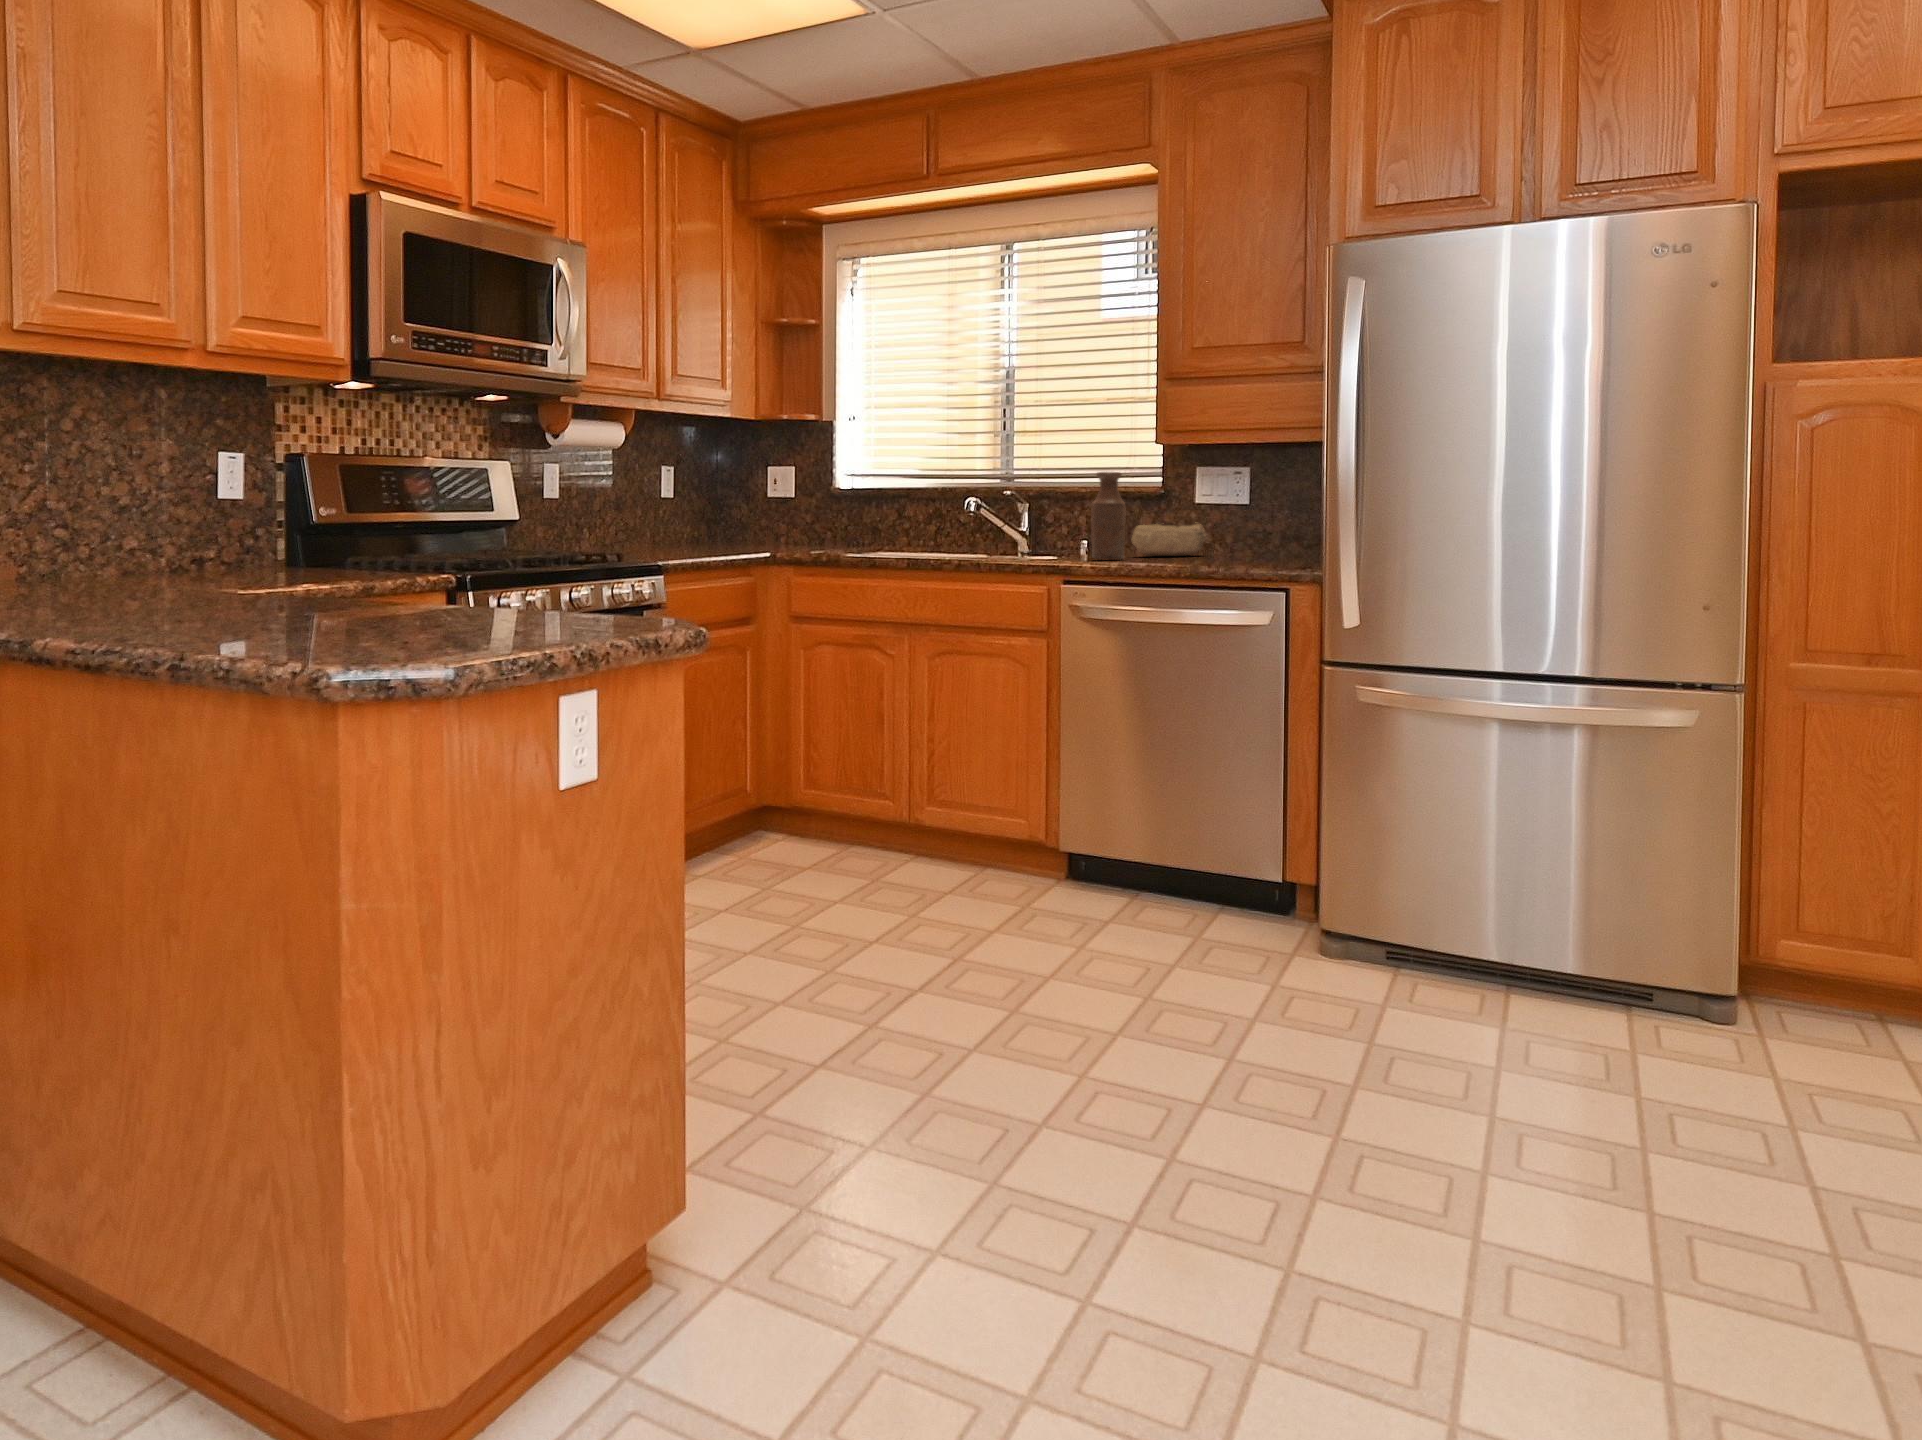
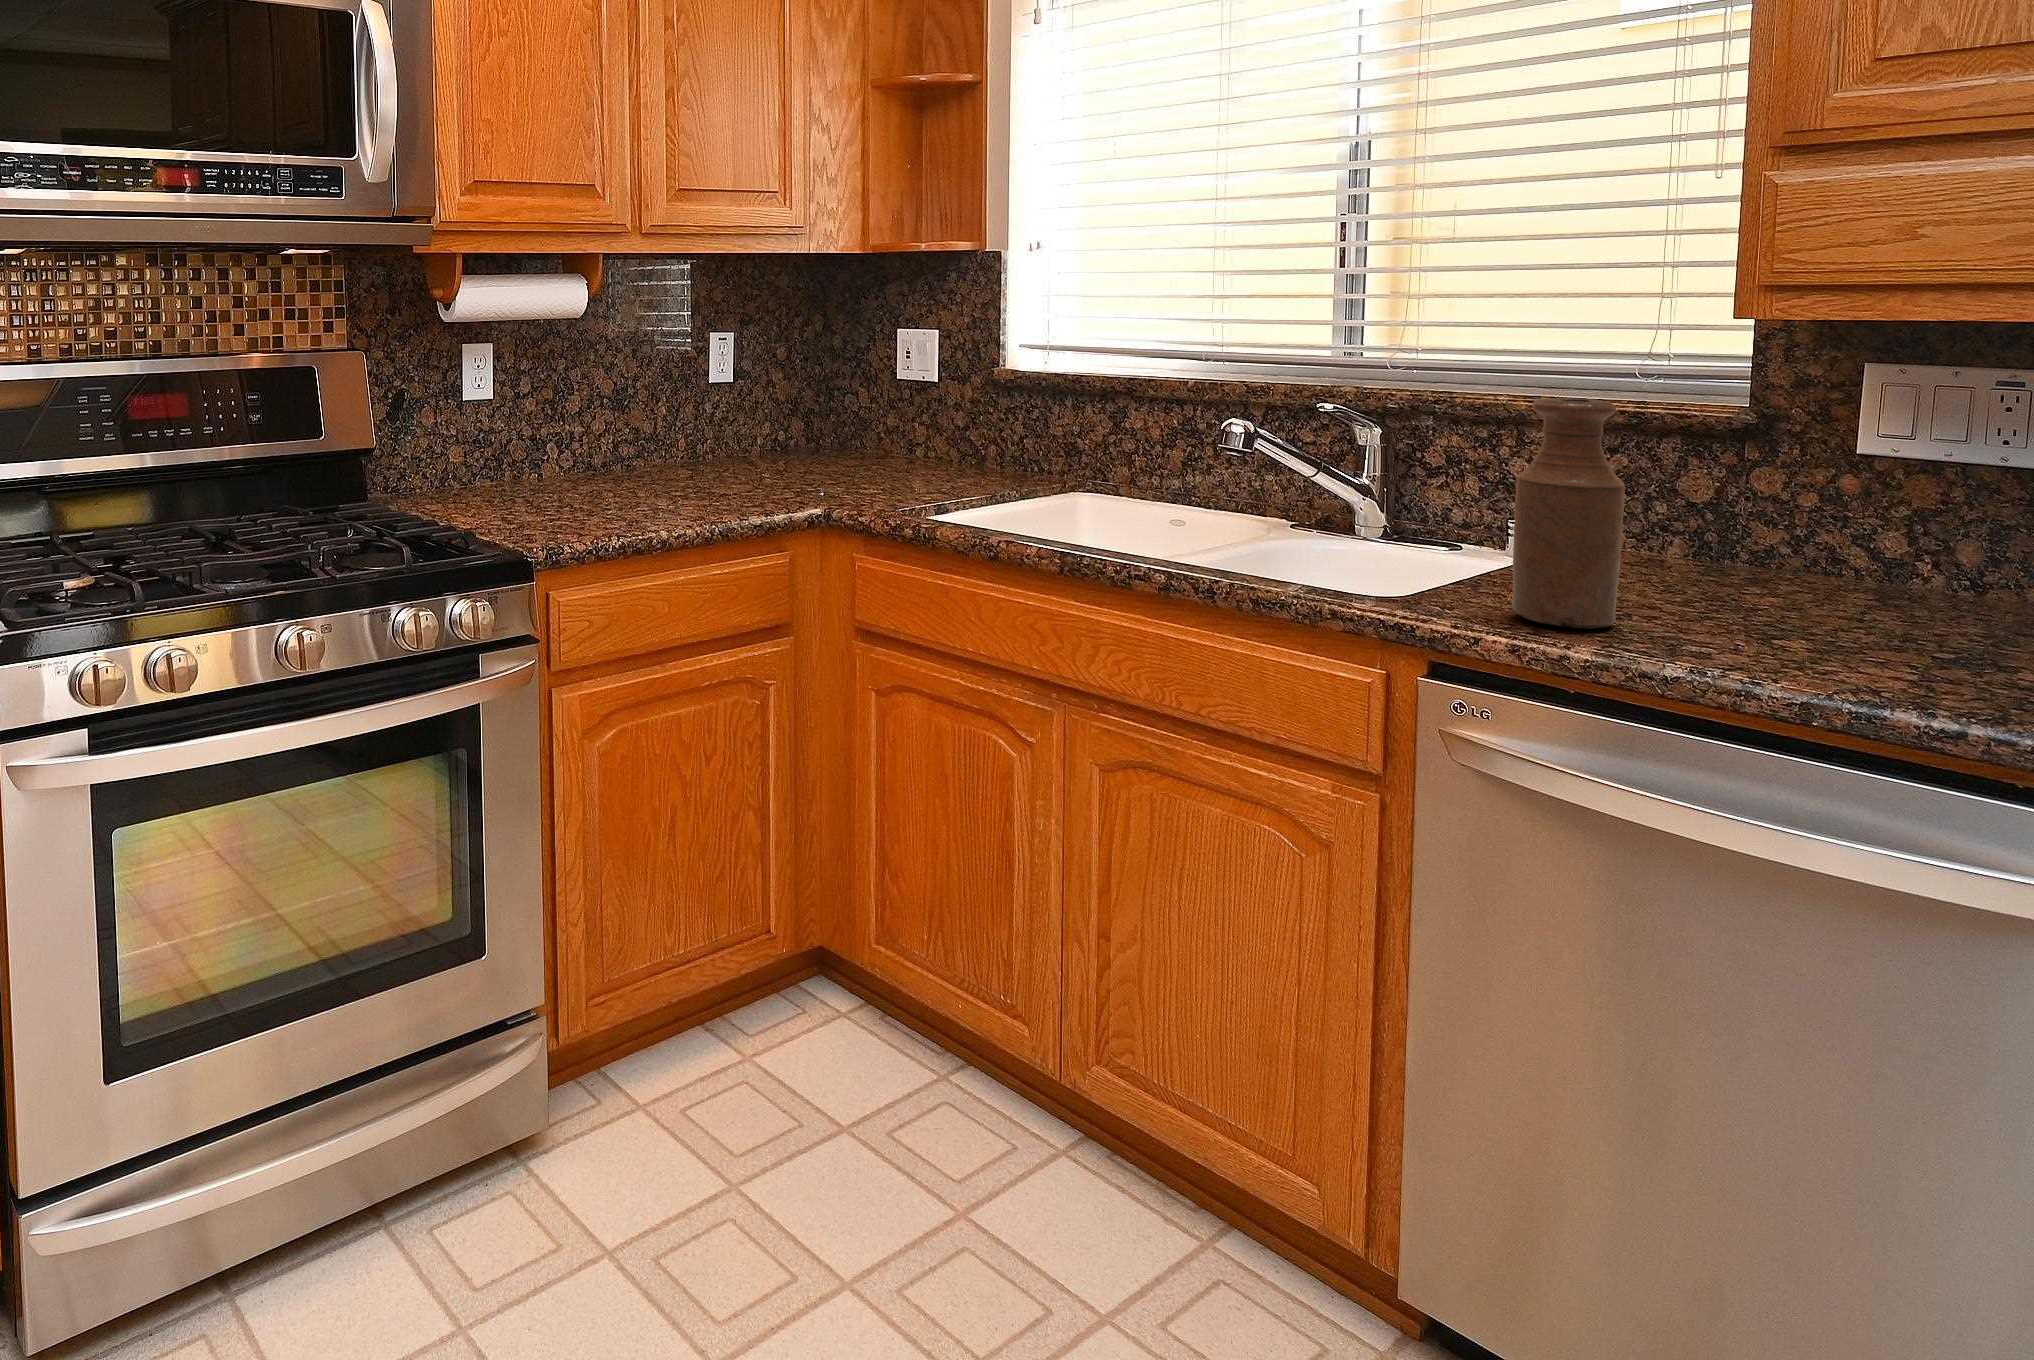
bowl: present [1132,524,1206,556] -> none [1641,505,1895,606]

